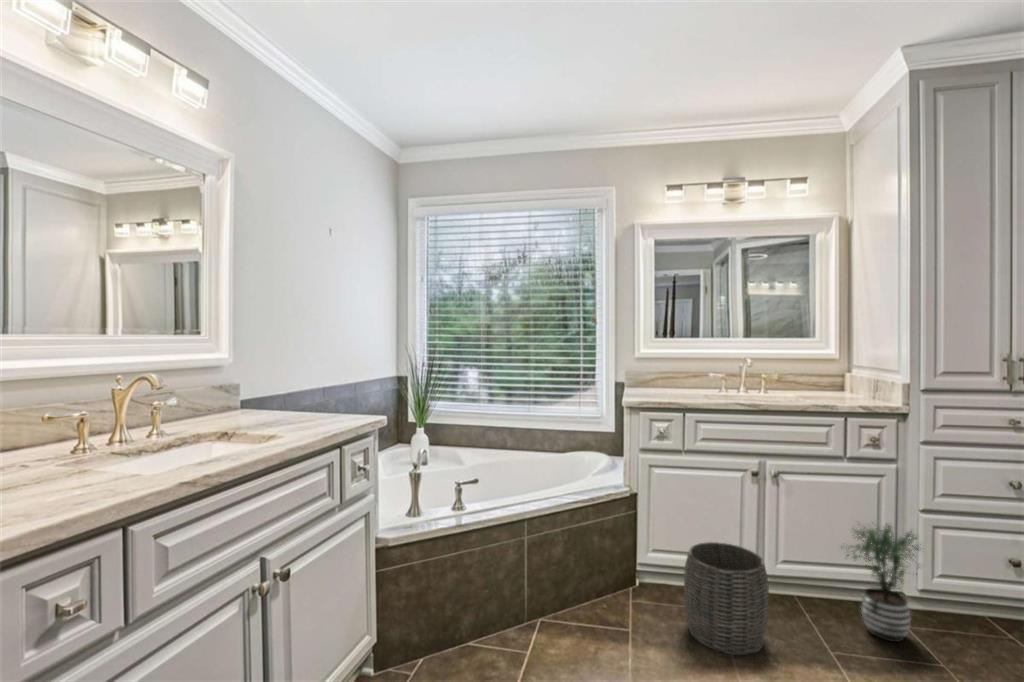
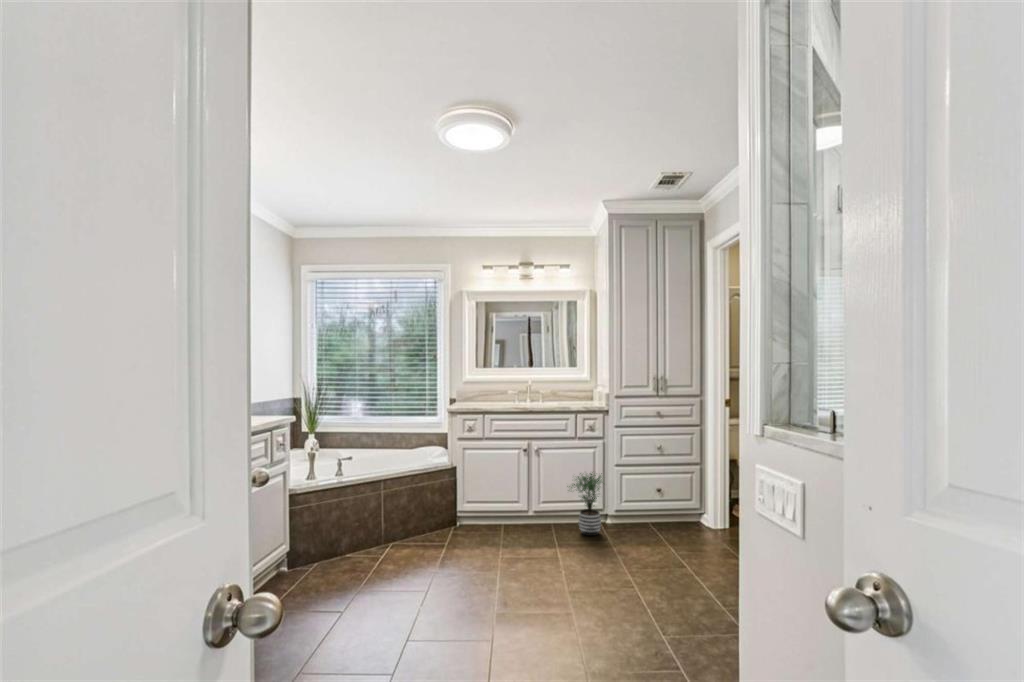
woven basket: present [684,542,769,655] -> none [479,490,524,547]

